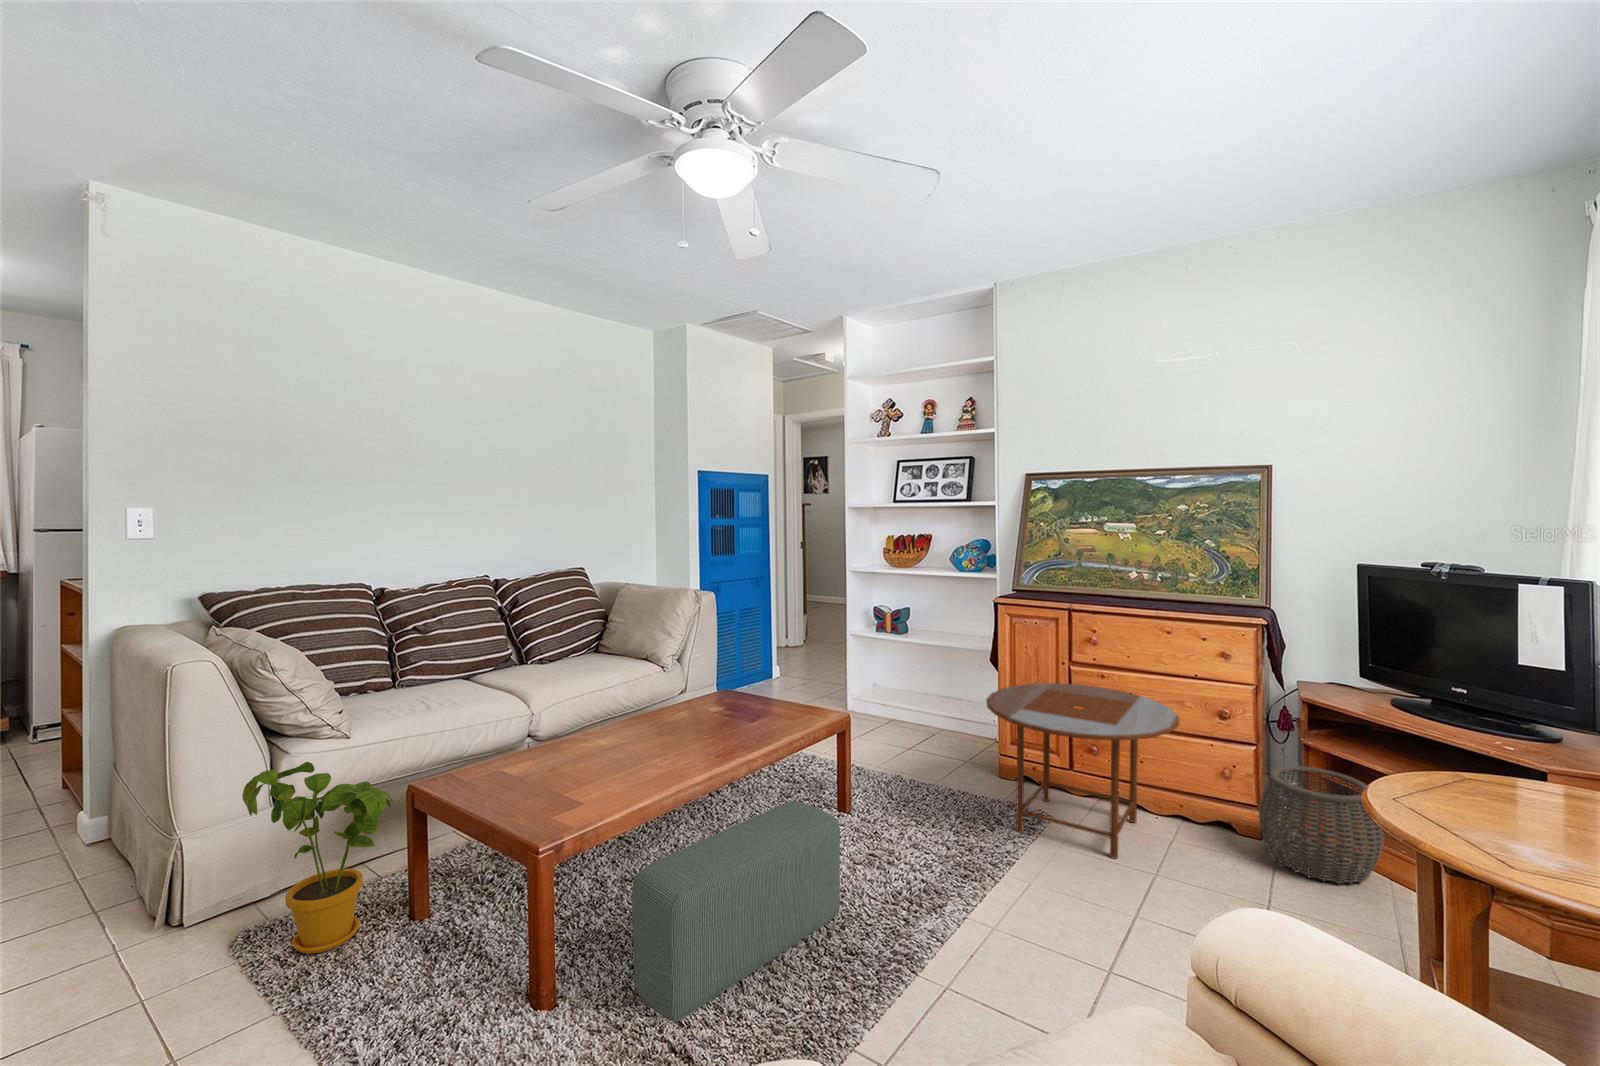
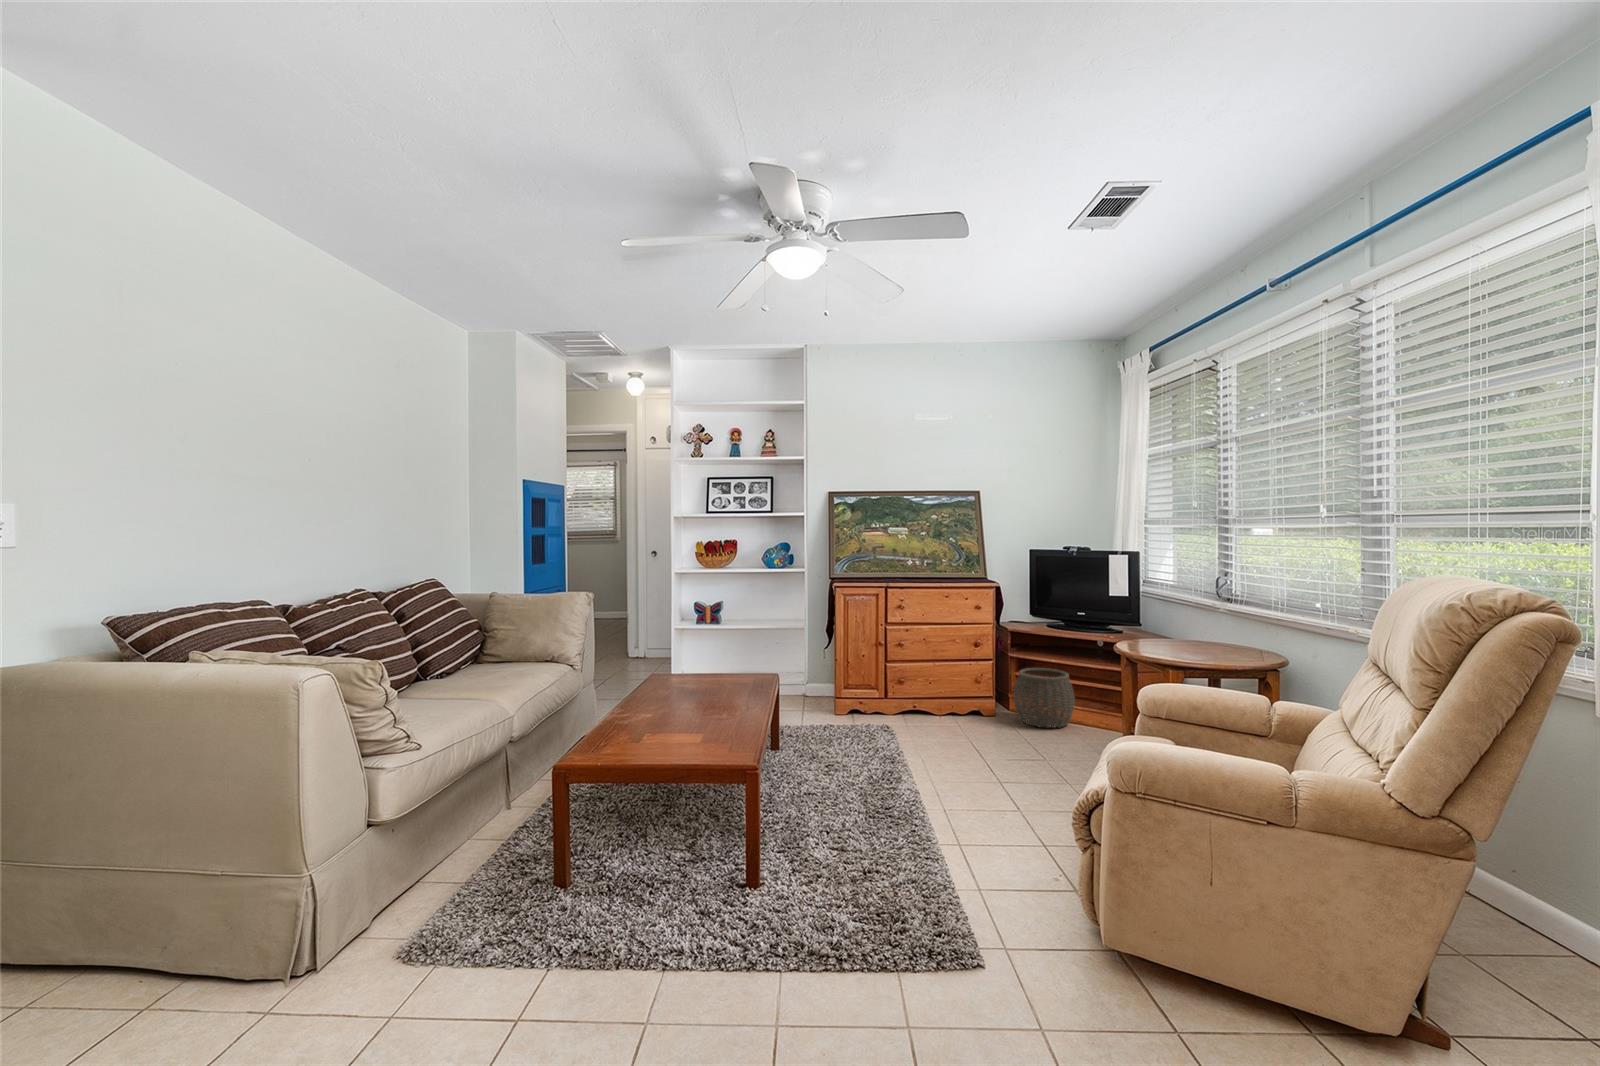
side table: present [986,683,1179,859] -> none [860,638,985,741]
house plant: present [242,762,393,954] -> none [366,760,538,964]
pouf: present [632,801,840,1022] -> none [790,730,858,882]

